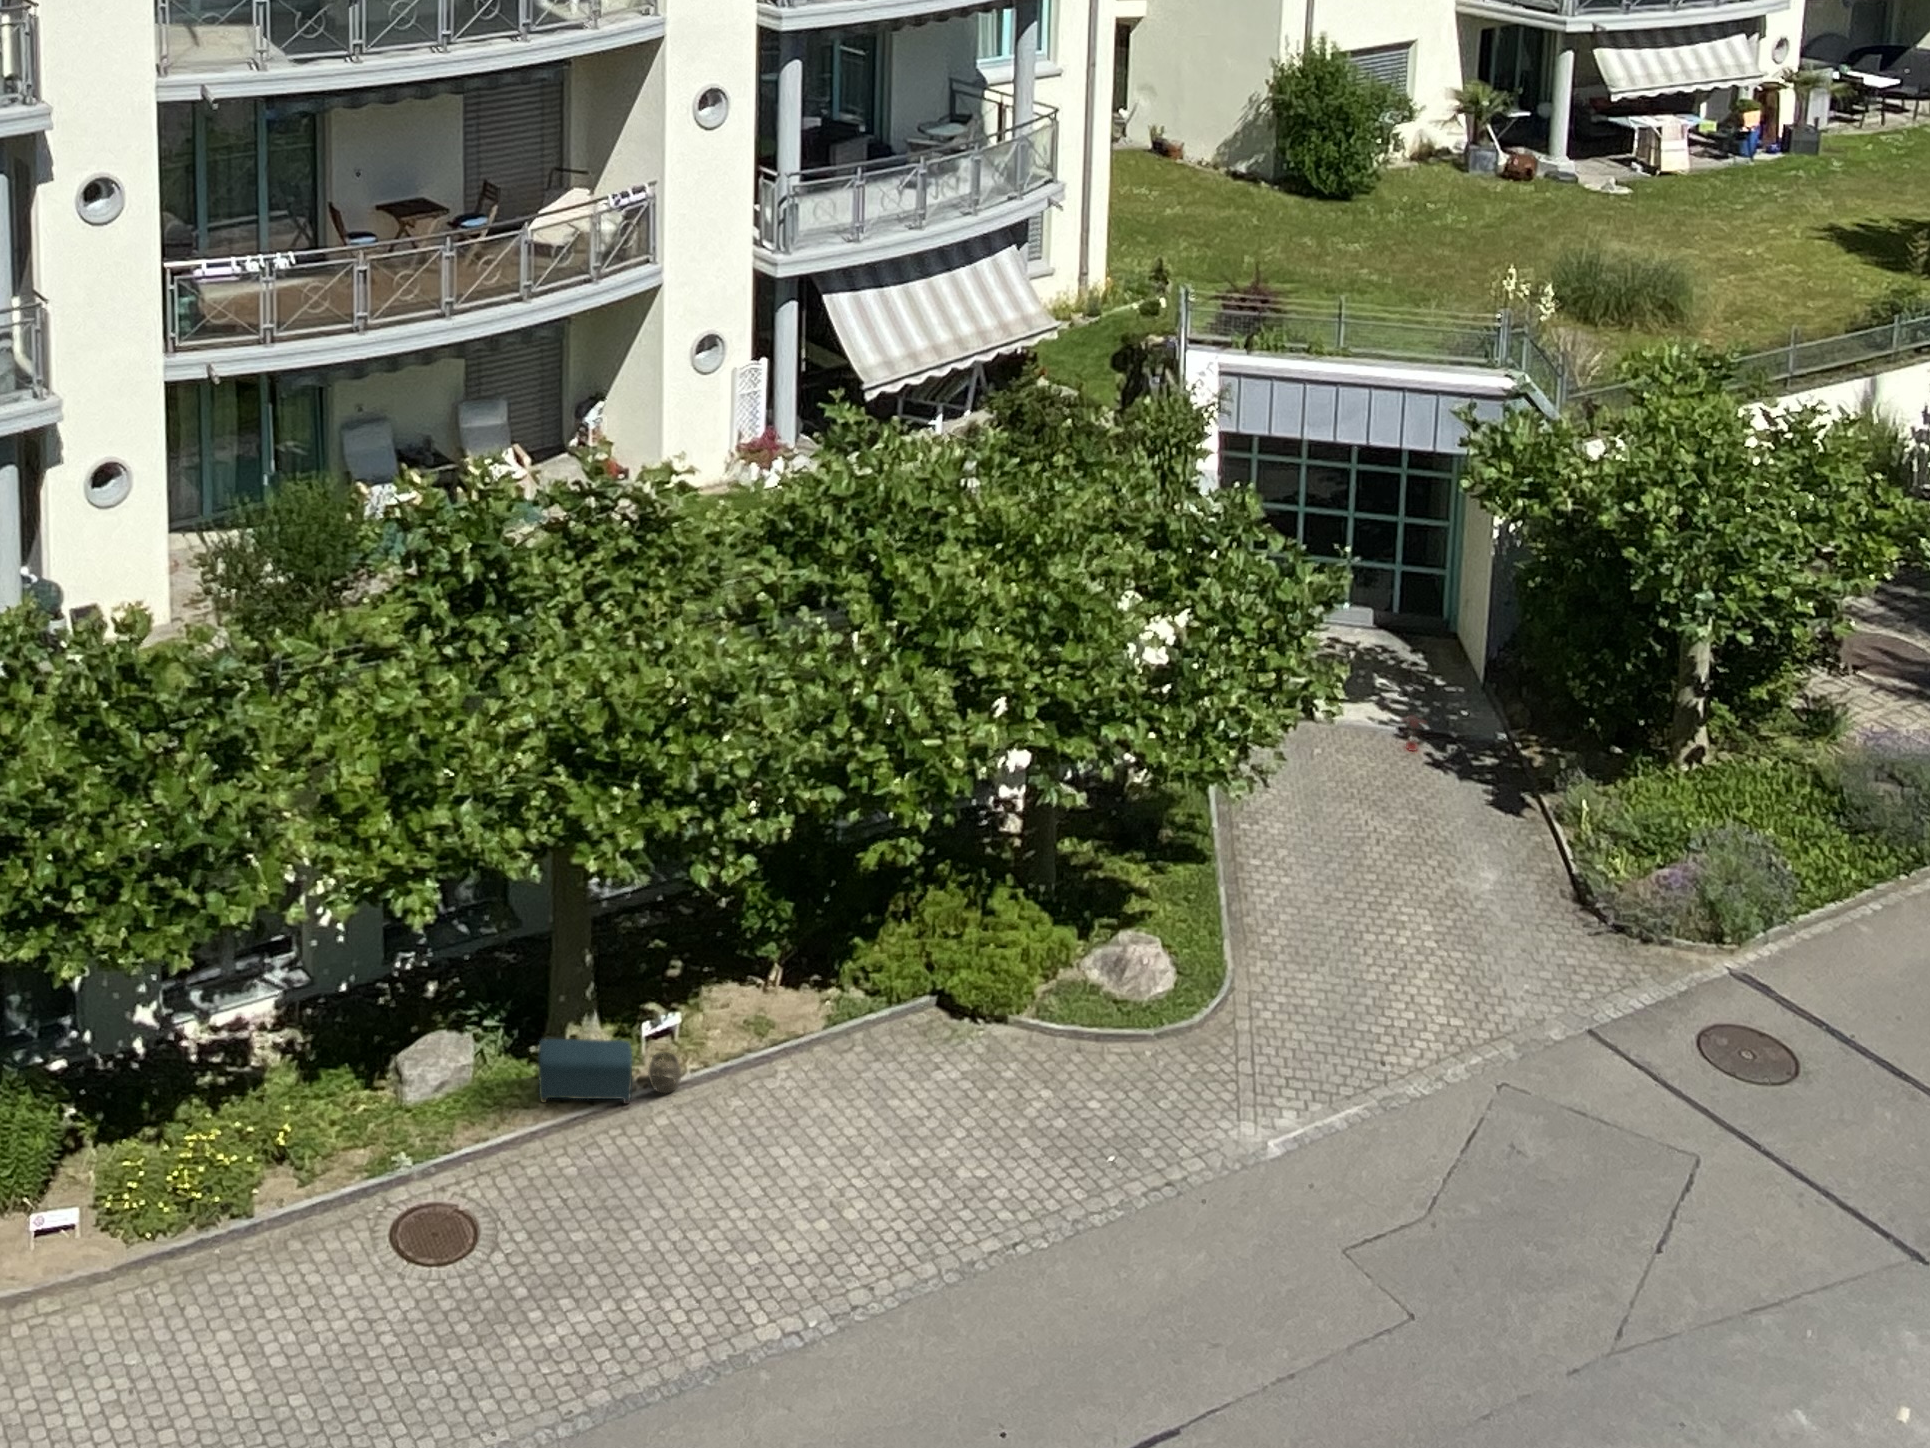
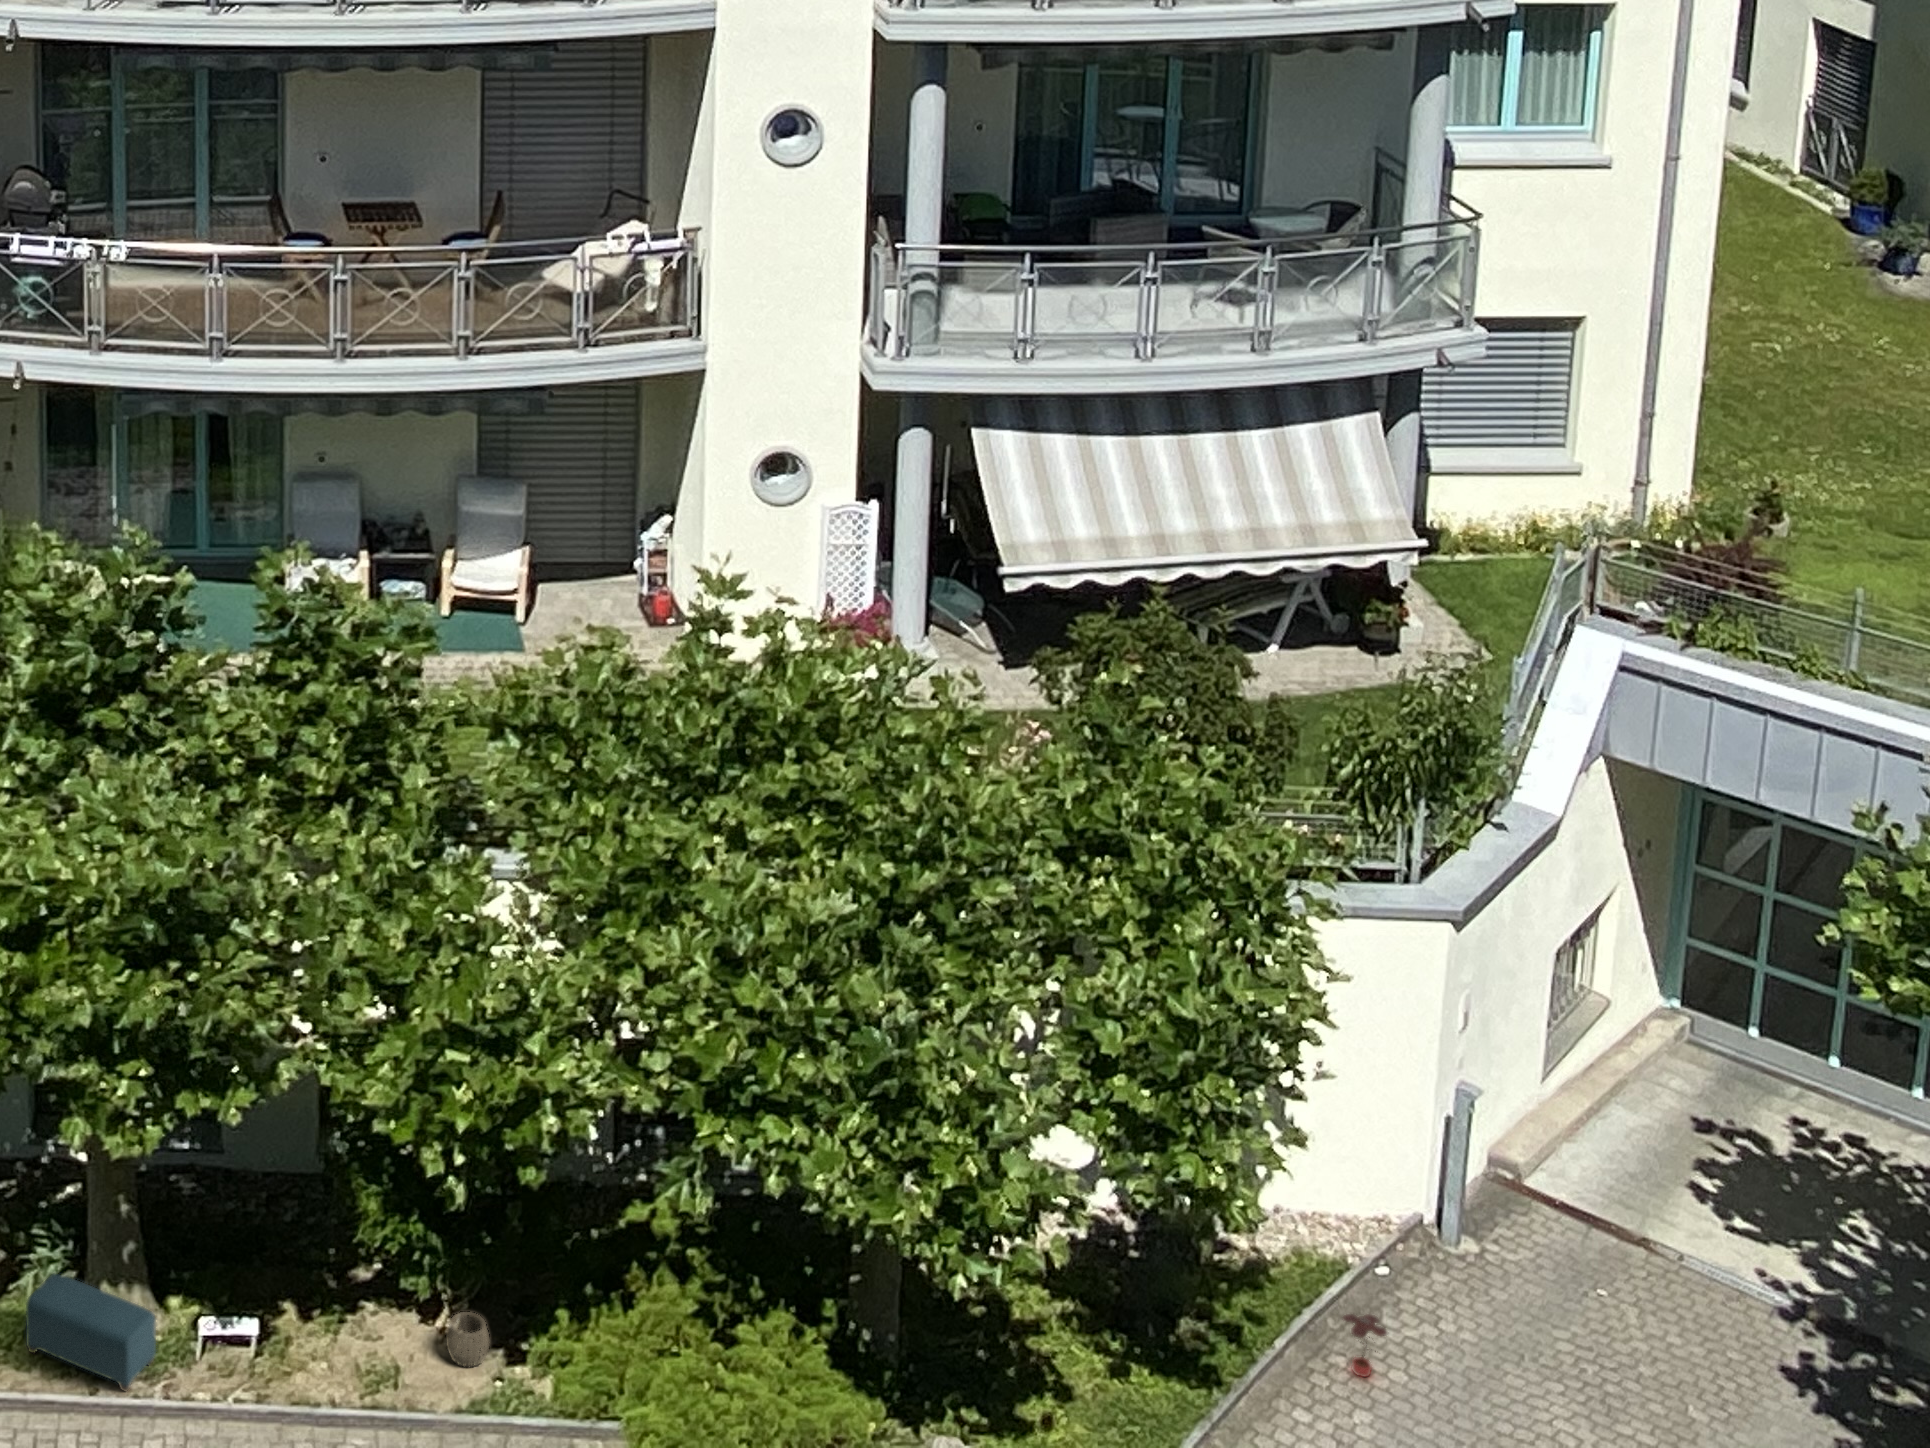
potted plant: present [1401,715,1426,751] -> present [1343,1314,1387,1377]
woven basket: present [648,1052,681,1093] -> present [446,1312,489,1367]

